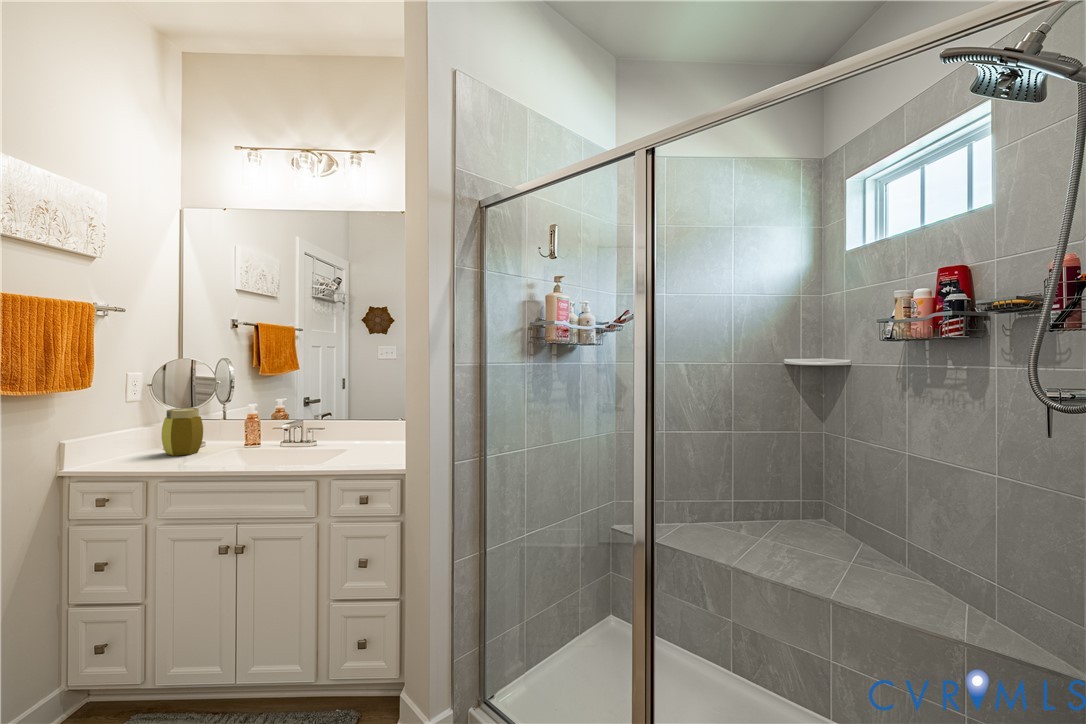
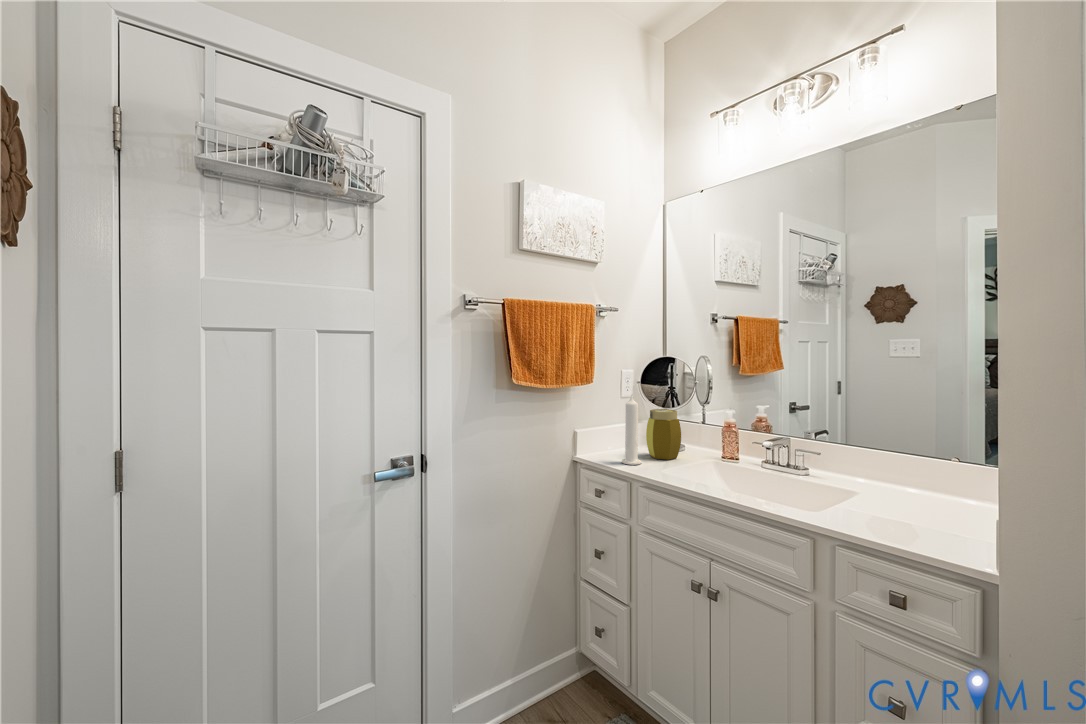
candle: none [132,397,158,466] -> present [622,395,641,465]

